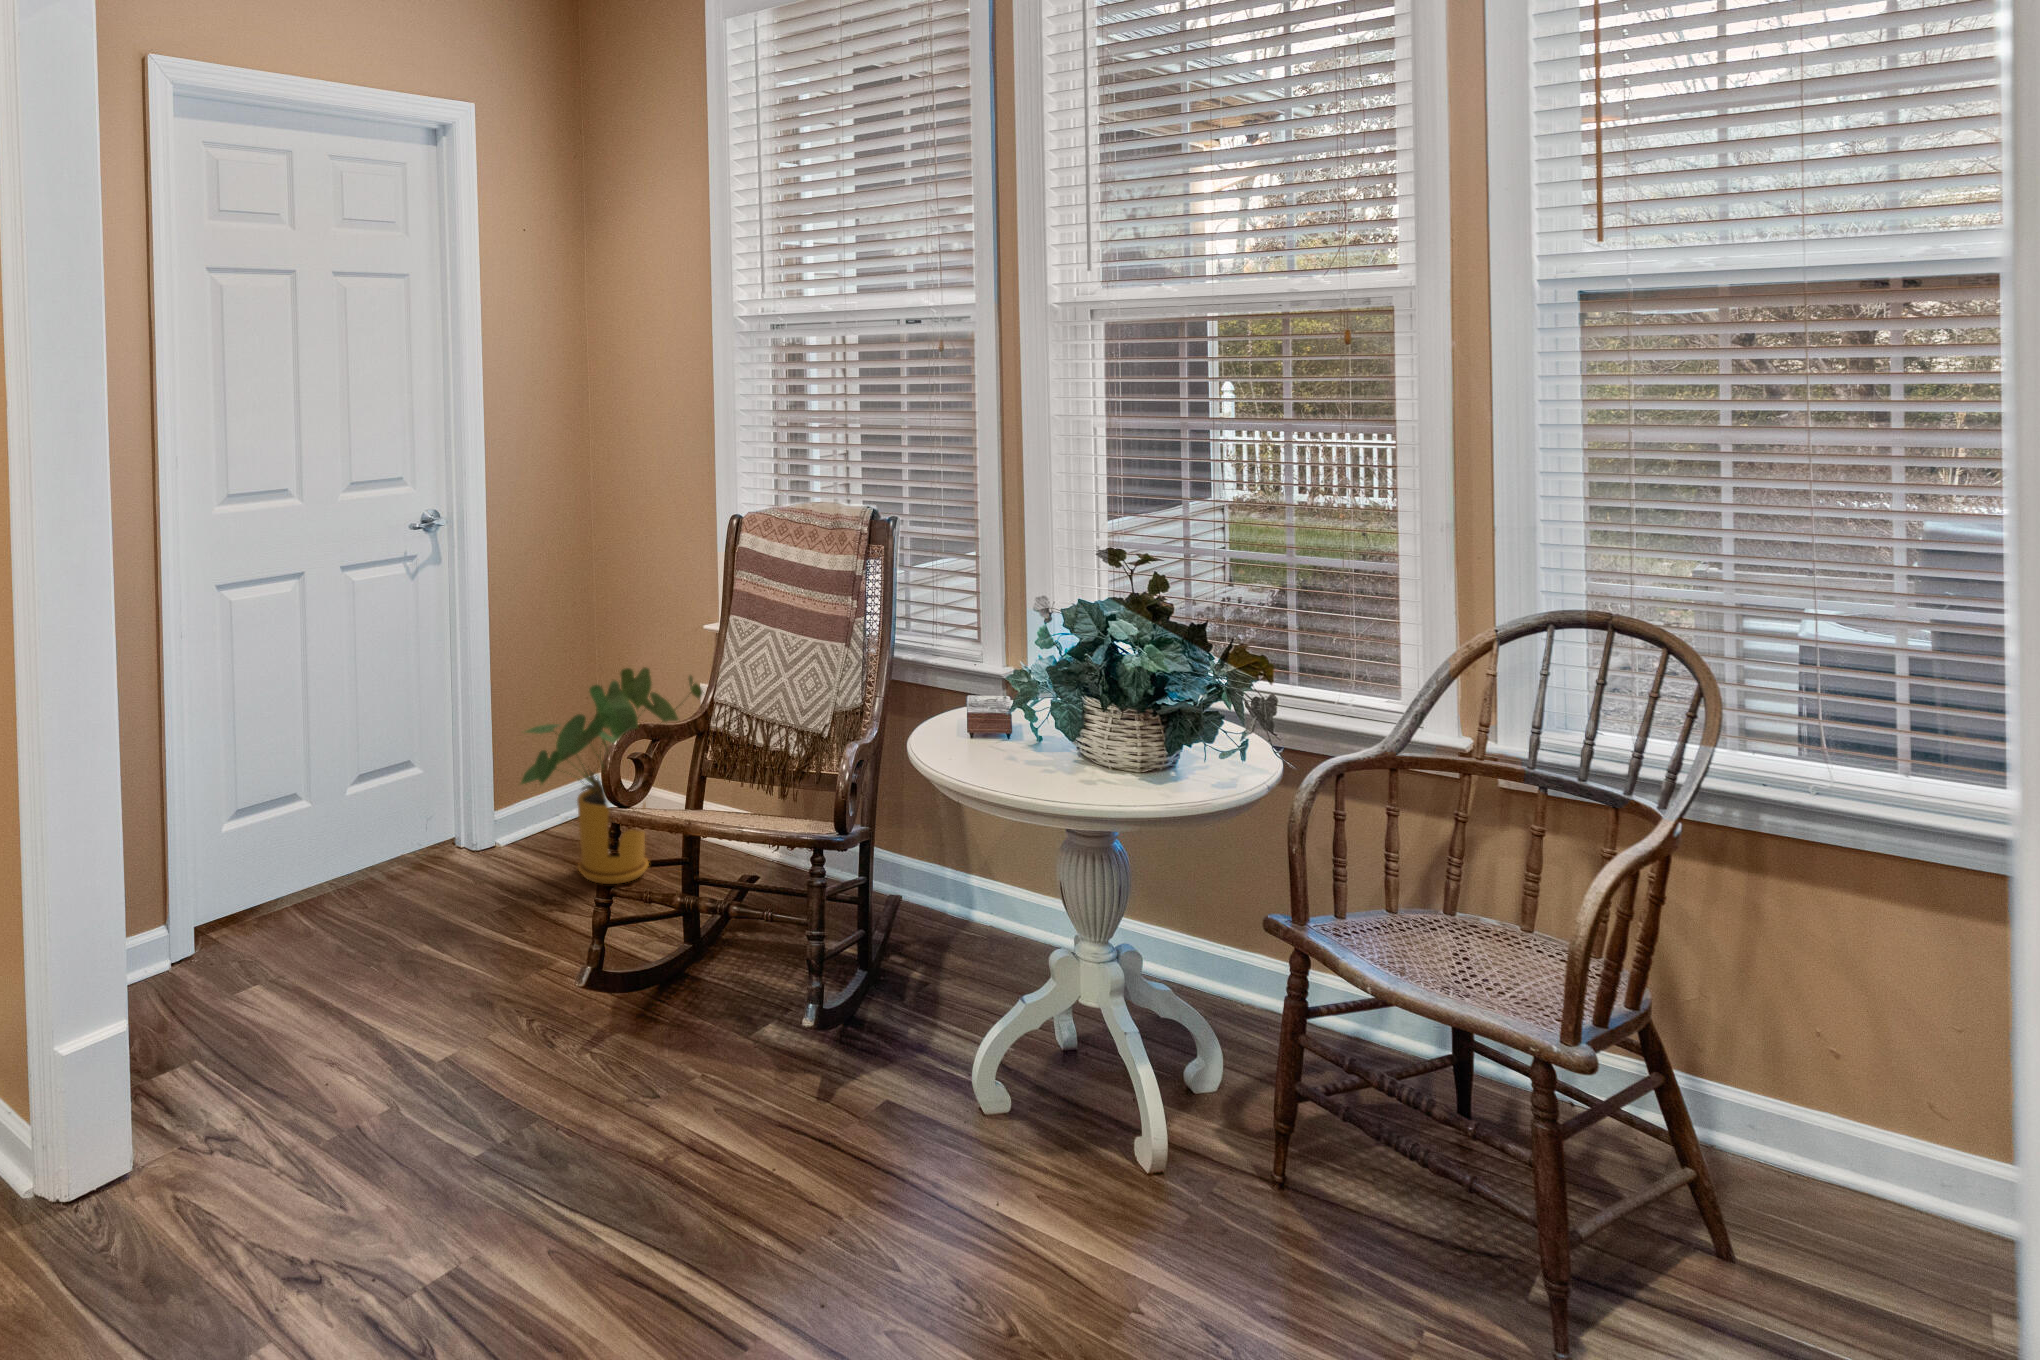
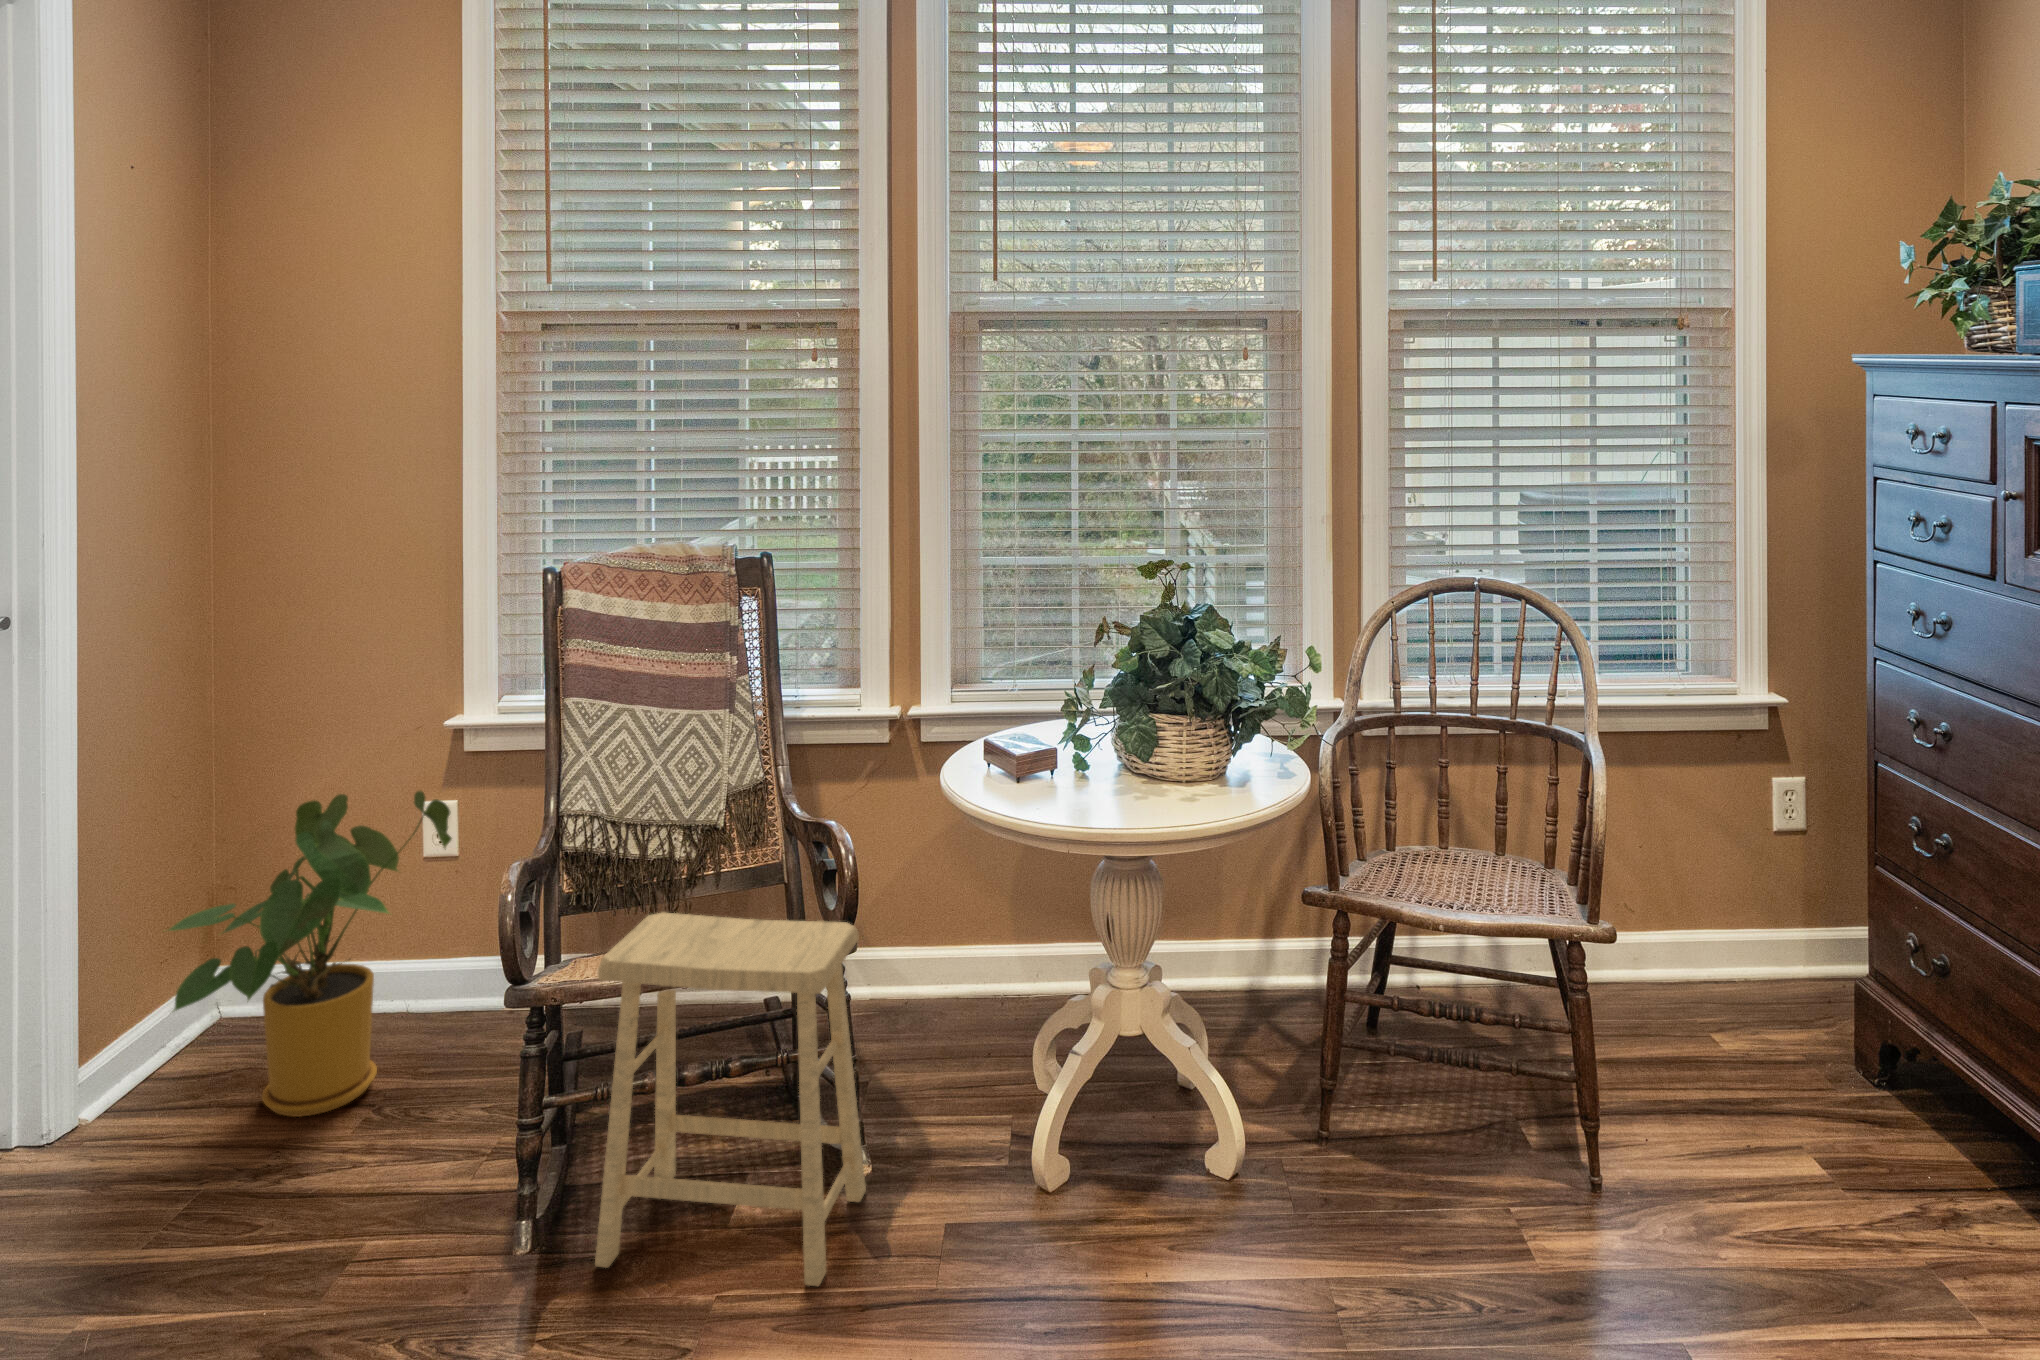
footstool: none [655,784,856,1095] -> present [595,912,866,1286]

